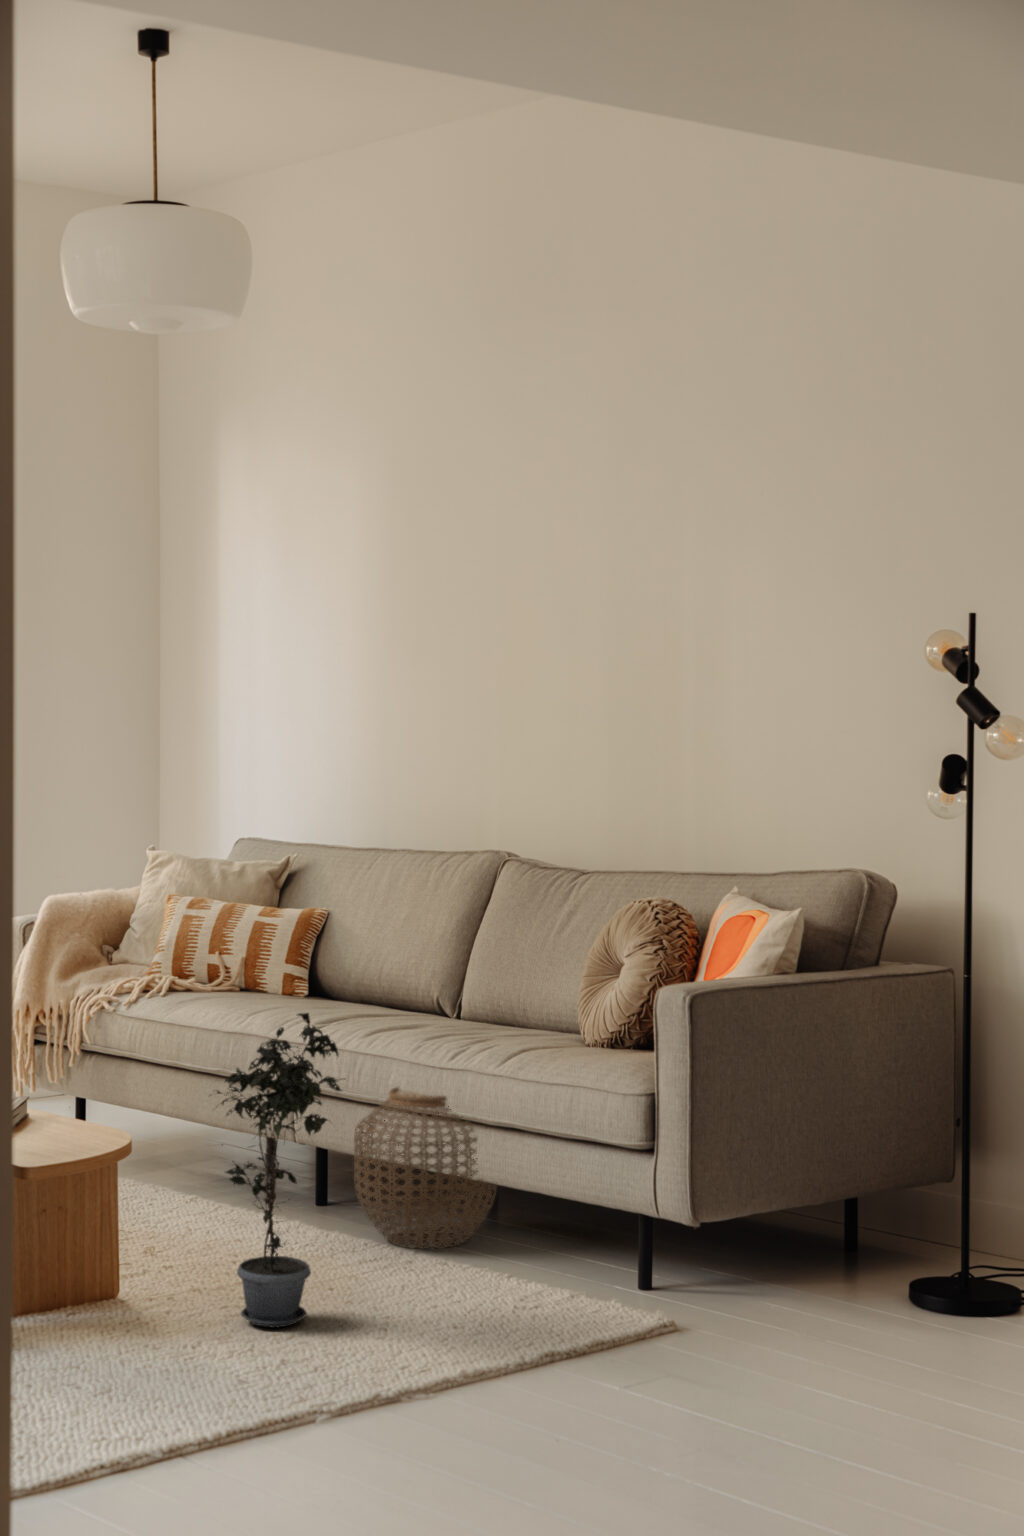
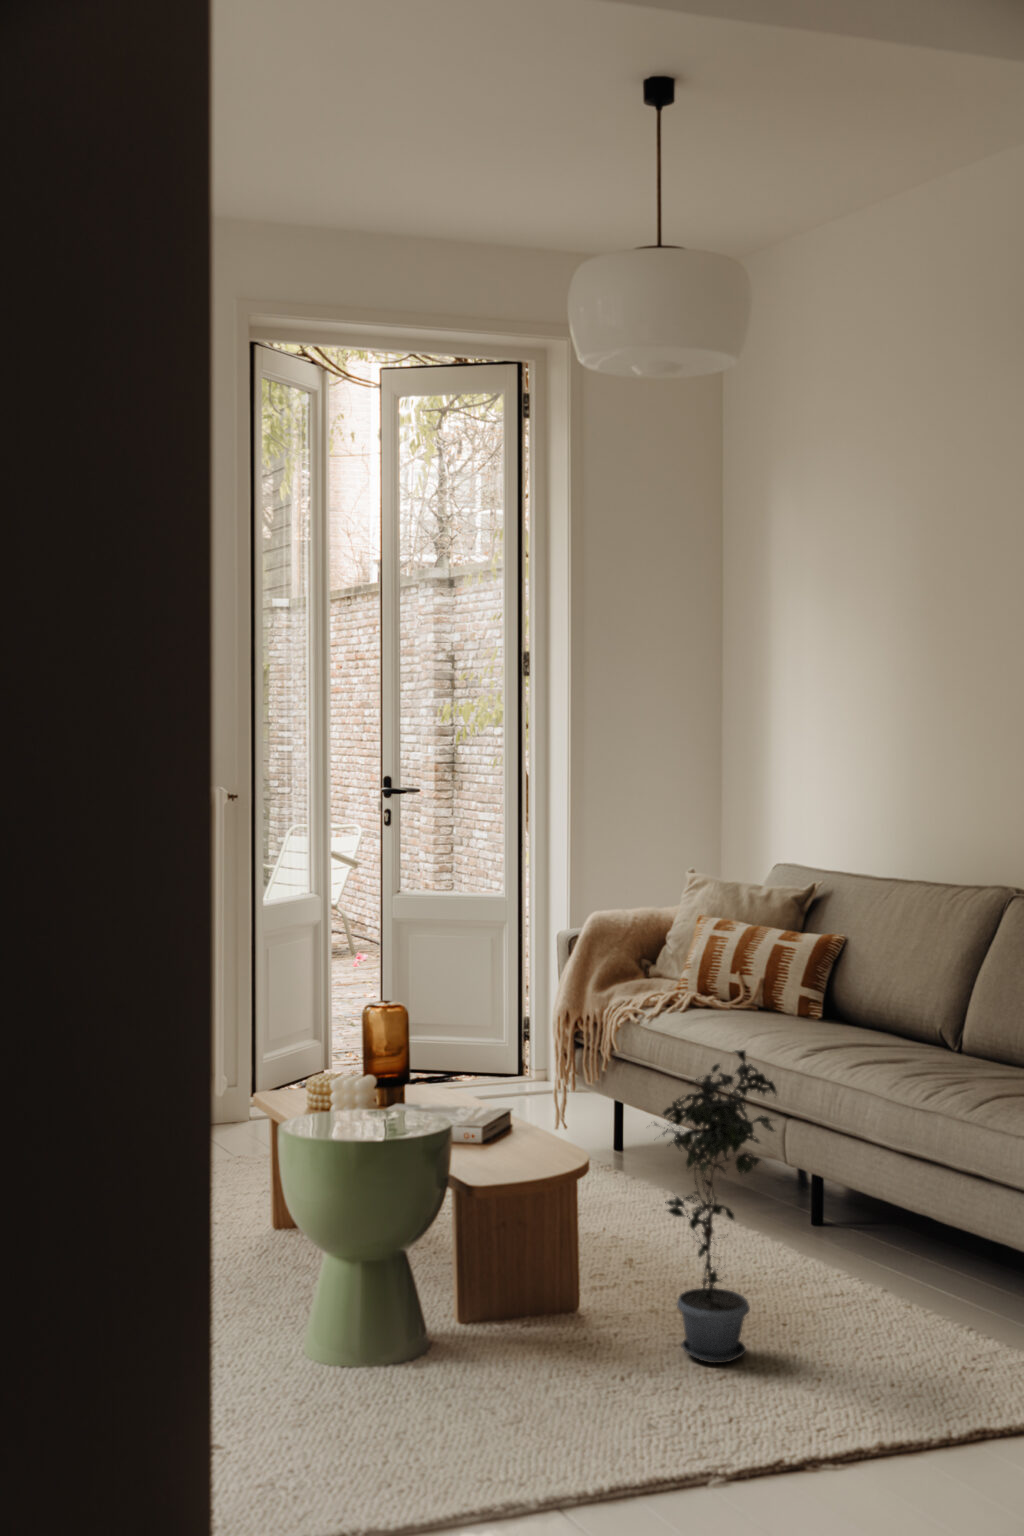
woven basket: present [354,1088,497,1248] -> none [830,1117,980,1287]

